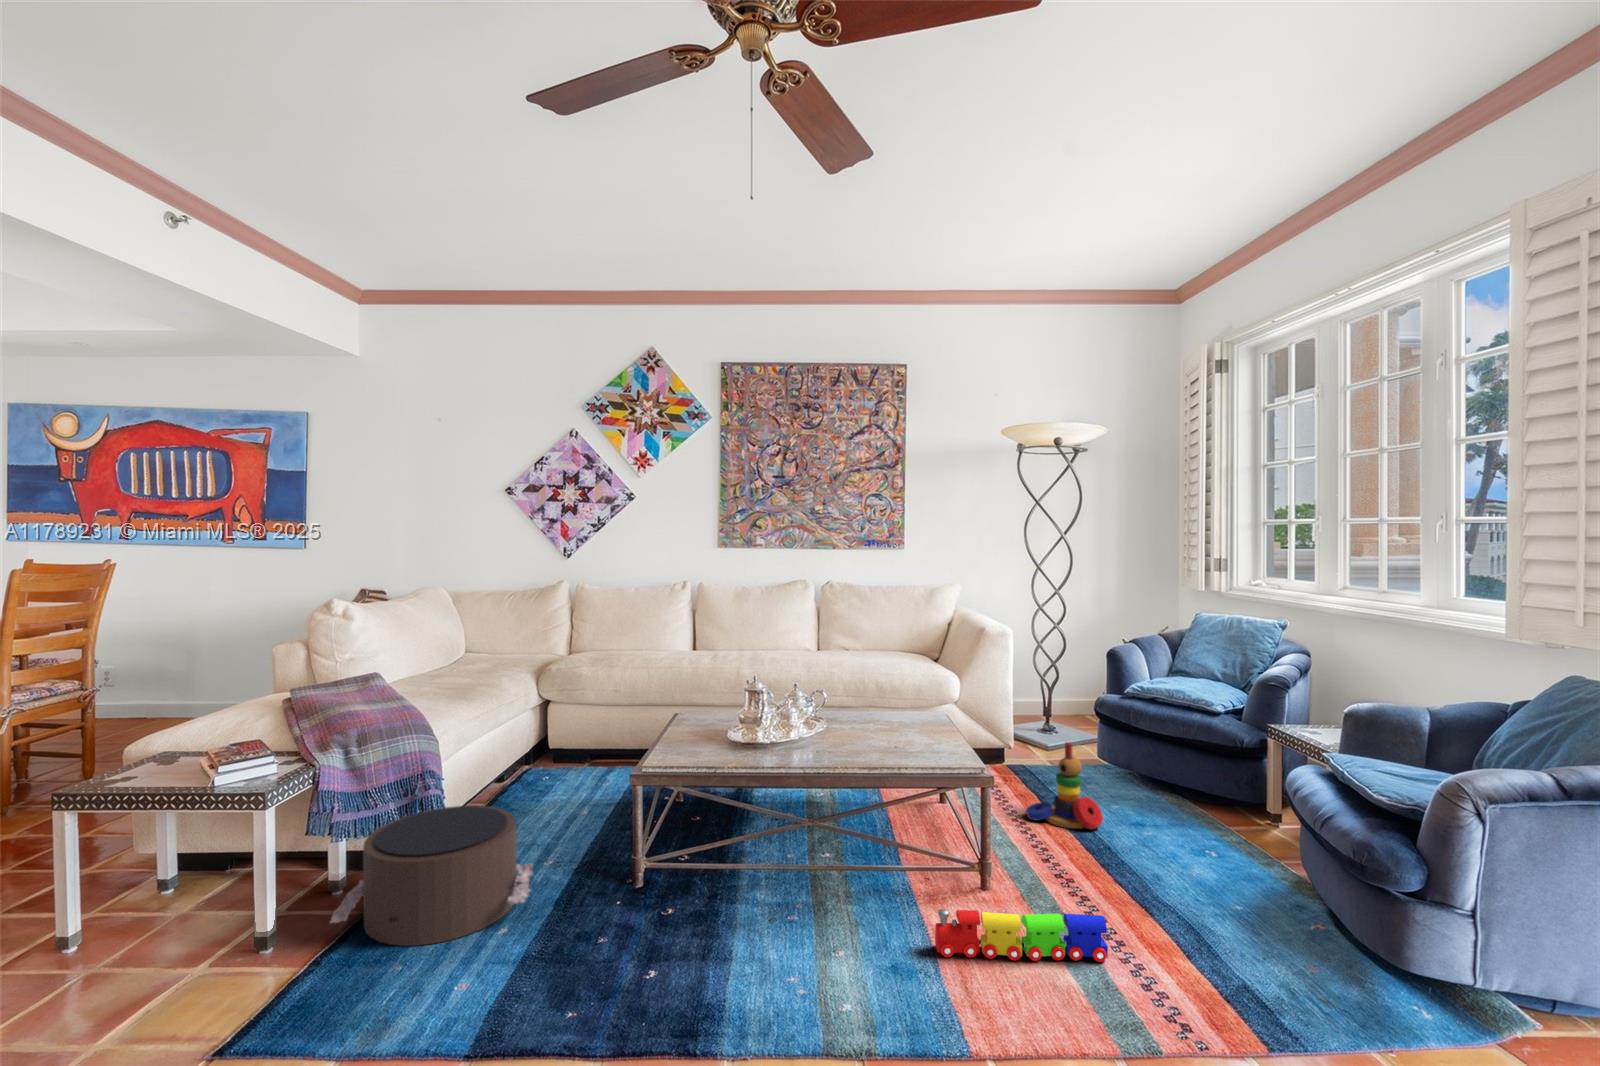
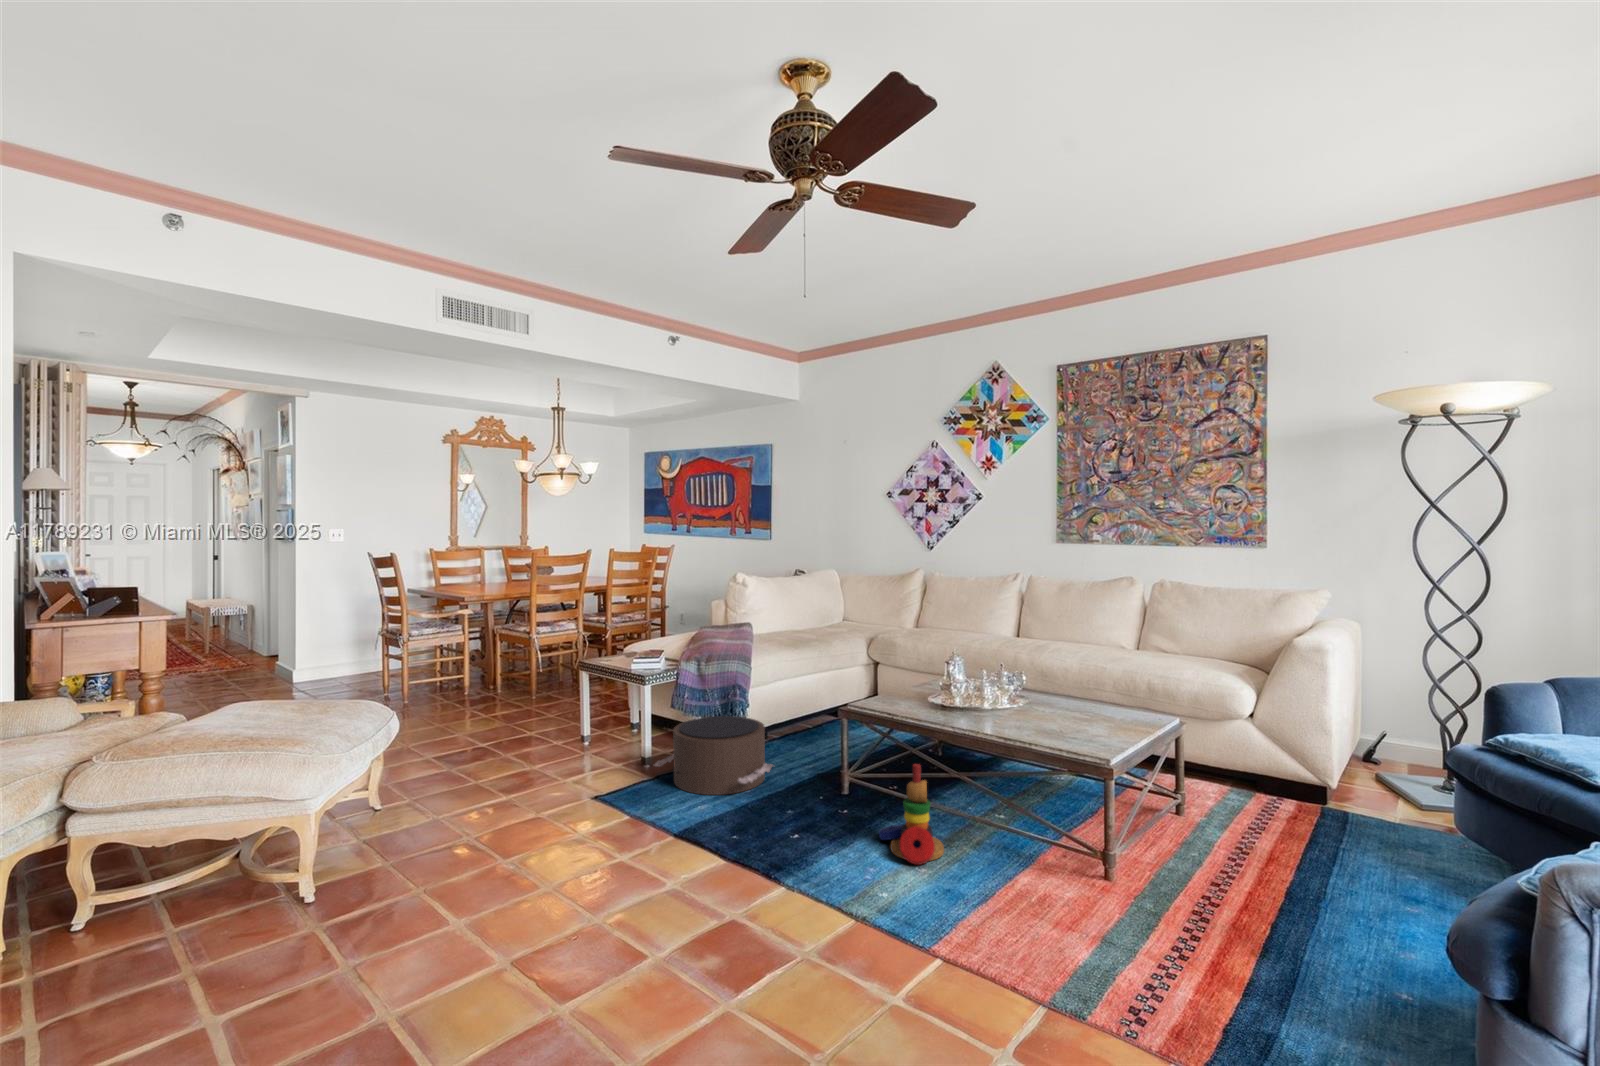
stacking toy: present [1026,742,1103,829] -> present [879,764,944,865]
toy train: present [935,909,1108,962] -> none [980,871,1141,971]

